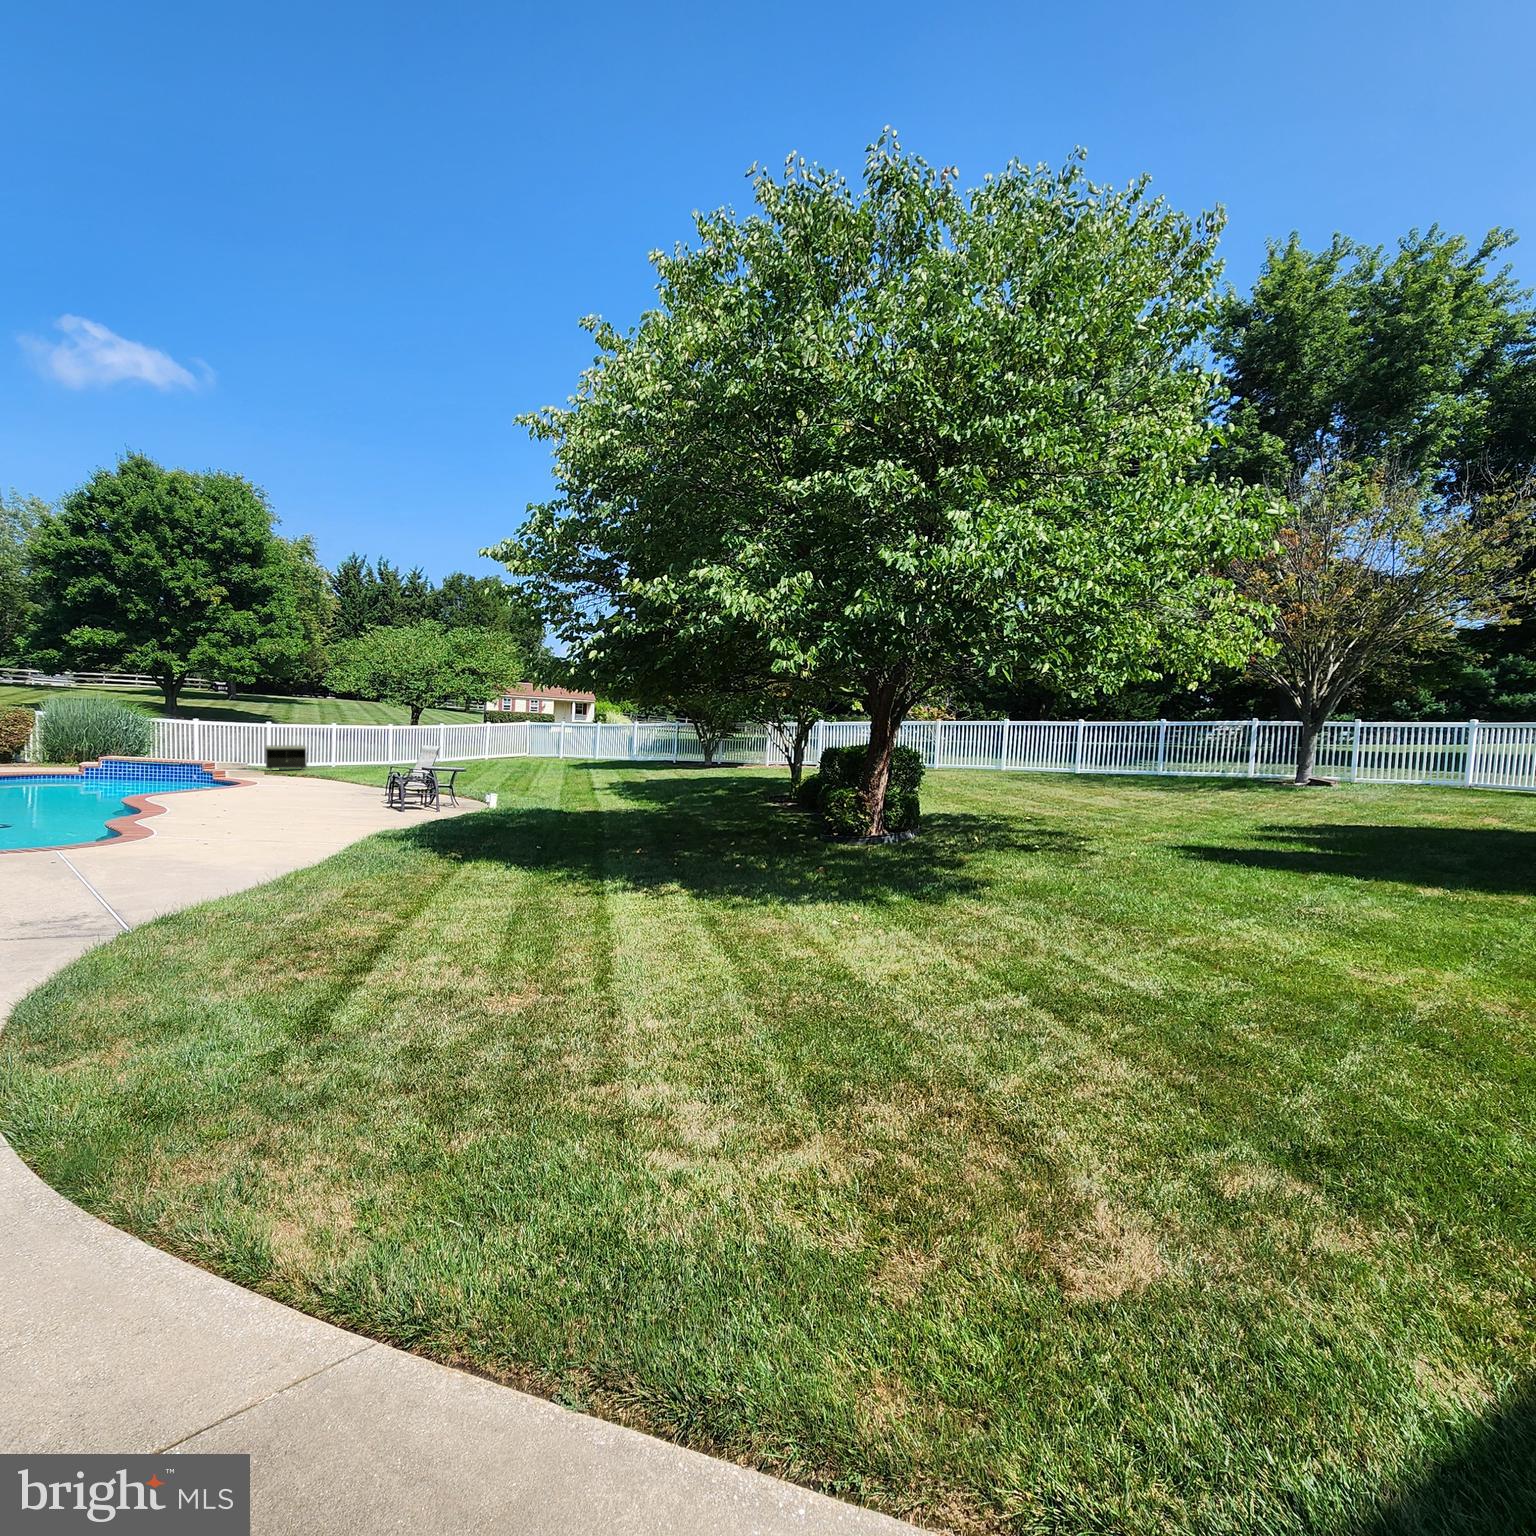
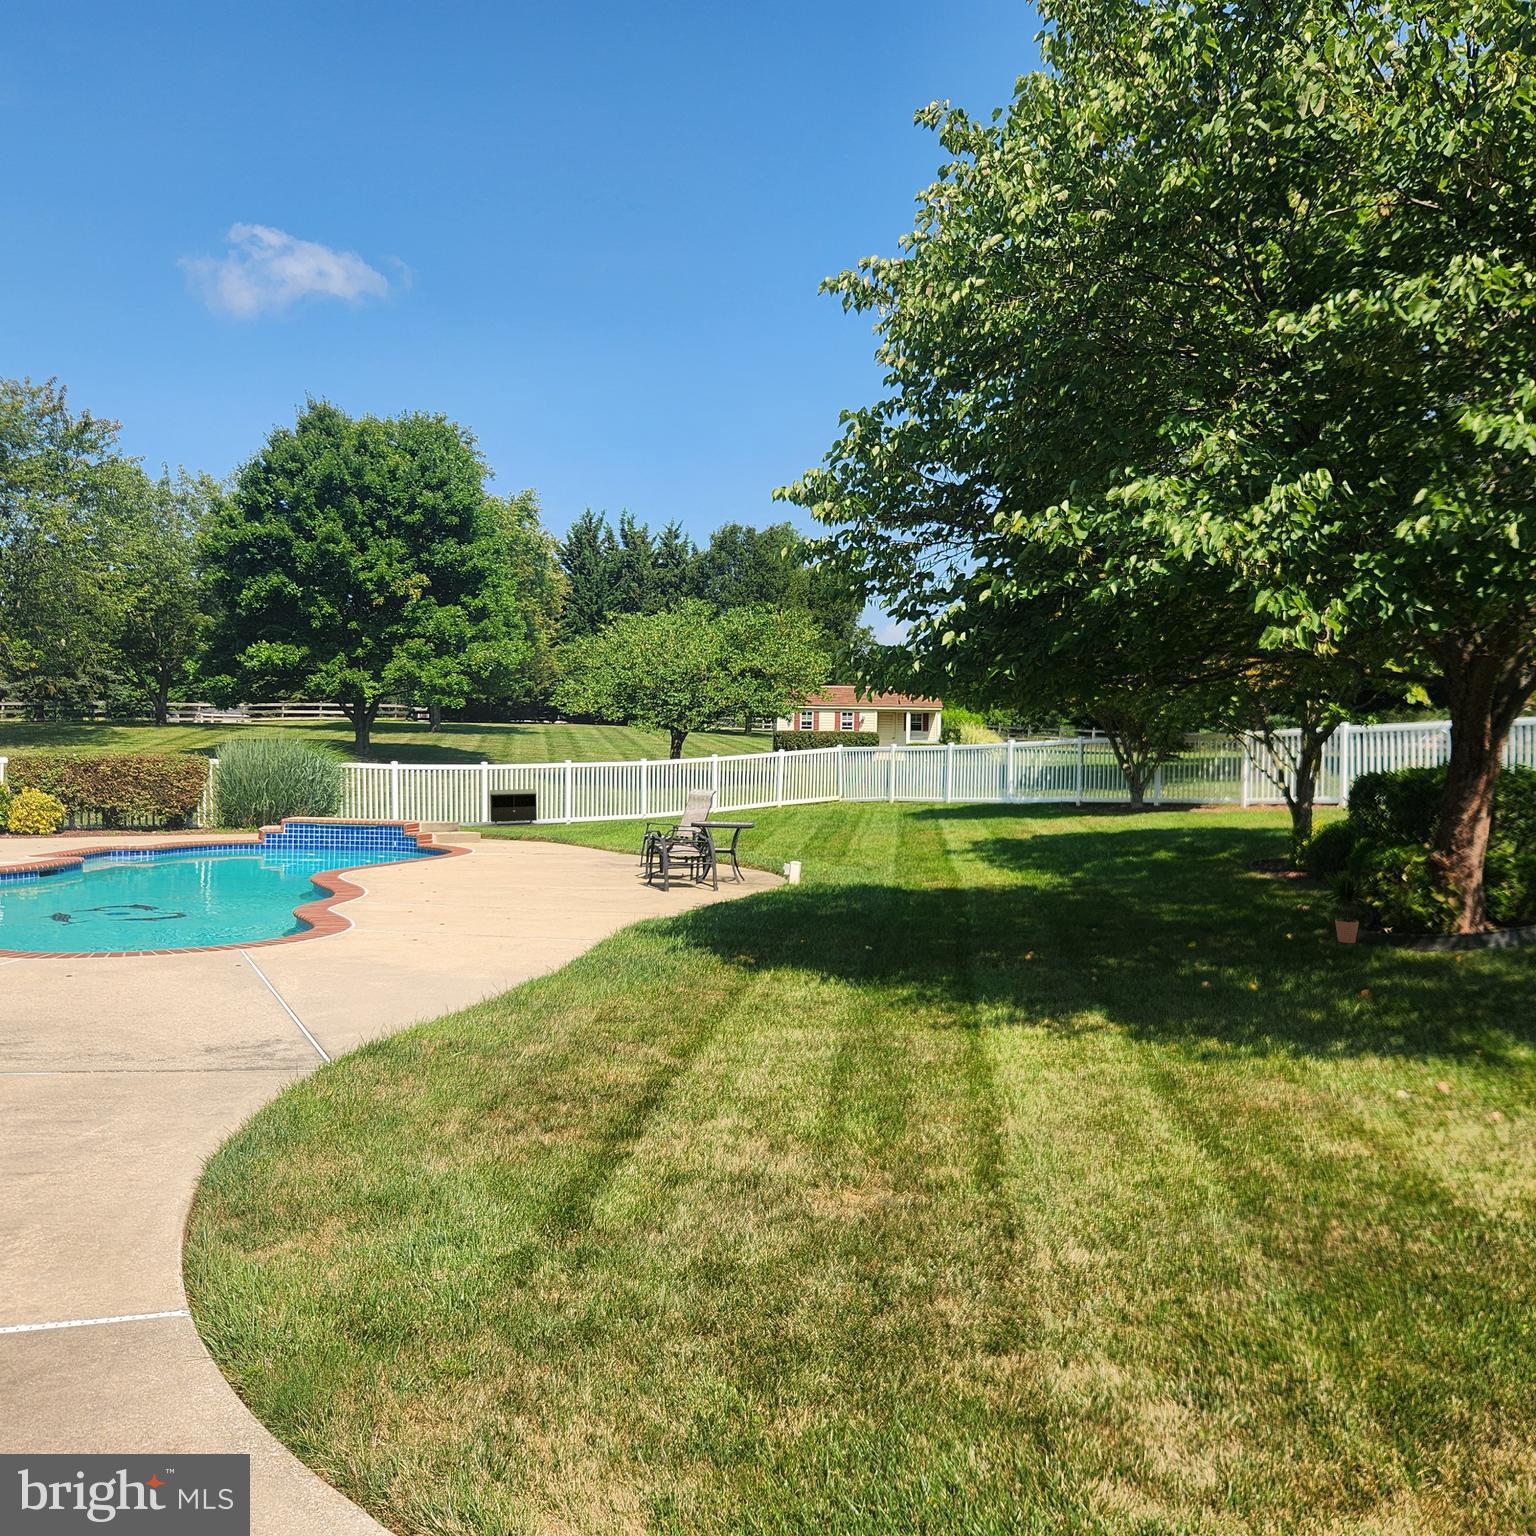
potted plant: none [801,796,829,836] -> present [1324,871,1374,943]

